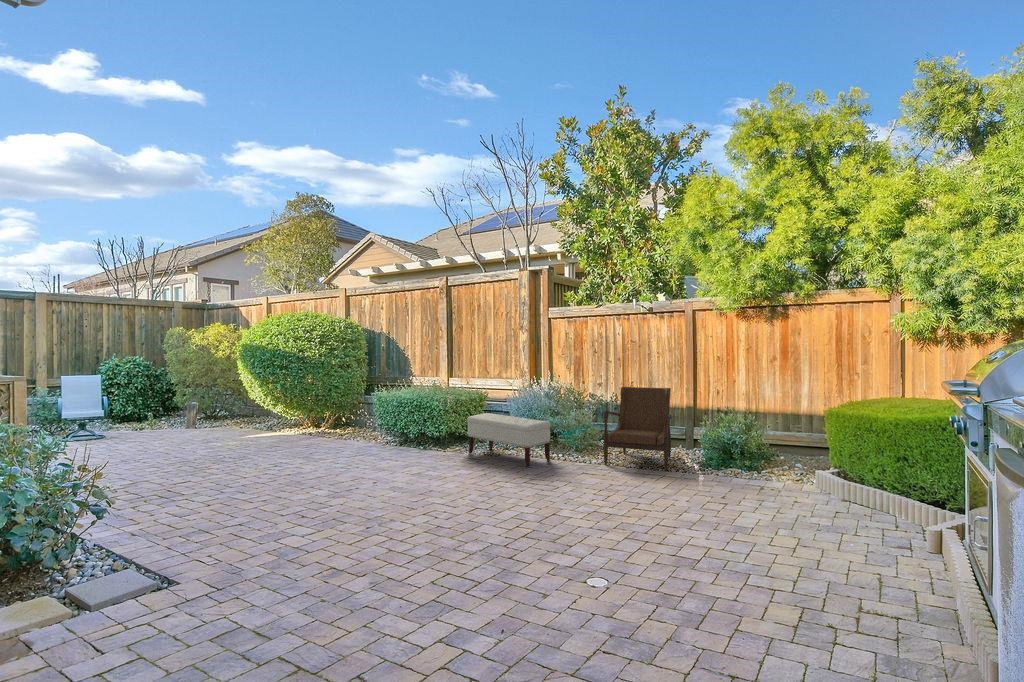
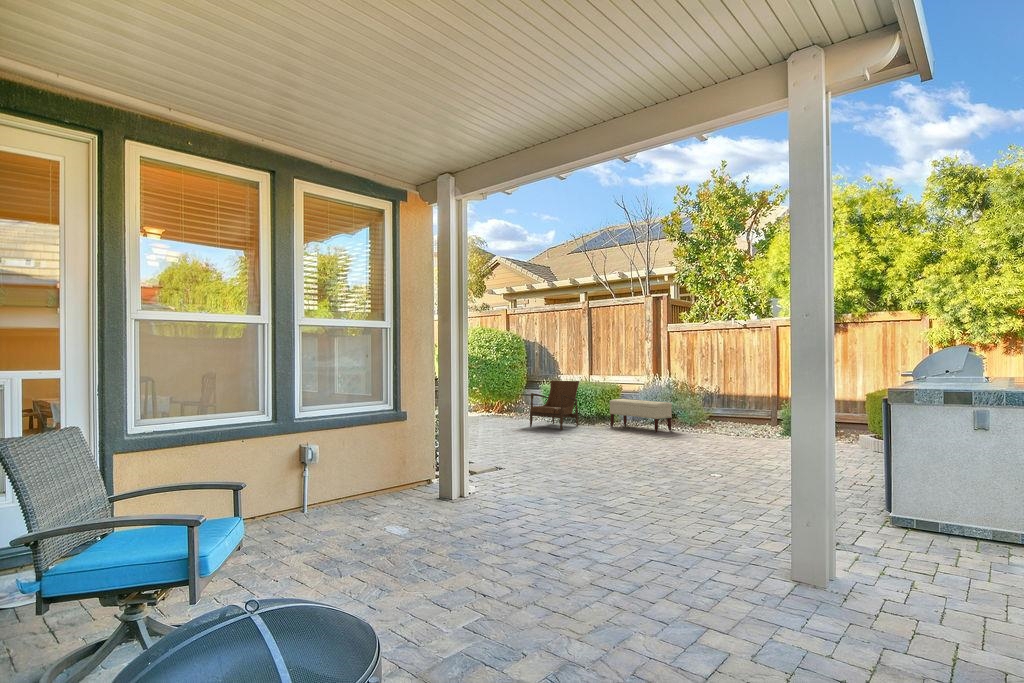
armchair: present [604,387,673,470] -> present [530,380,579,430]

